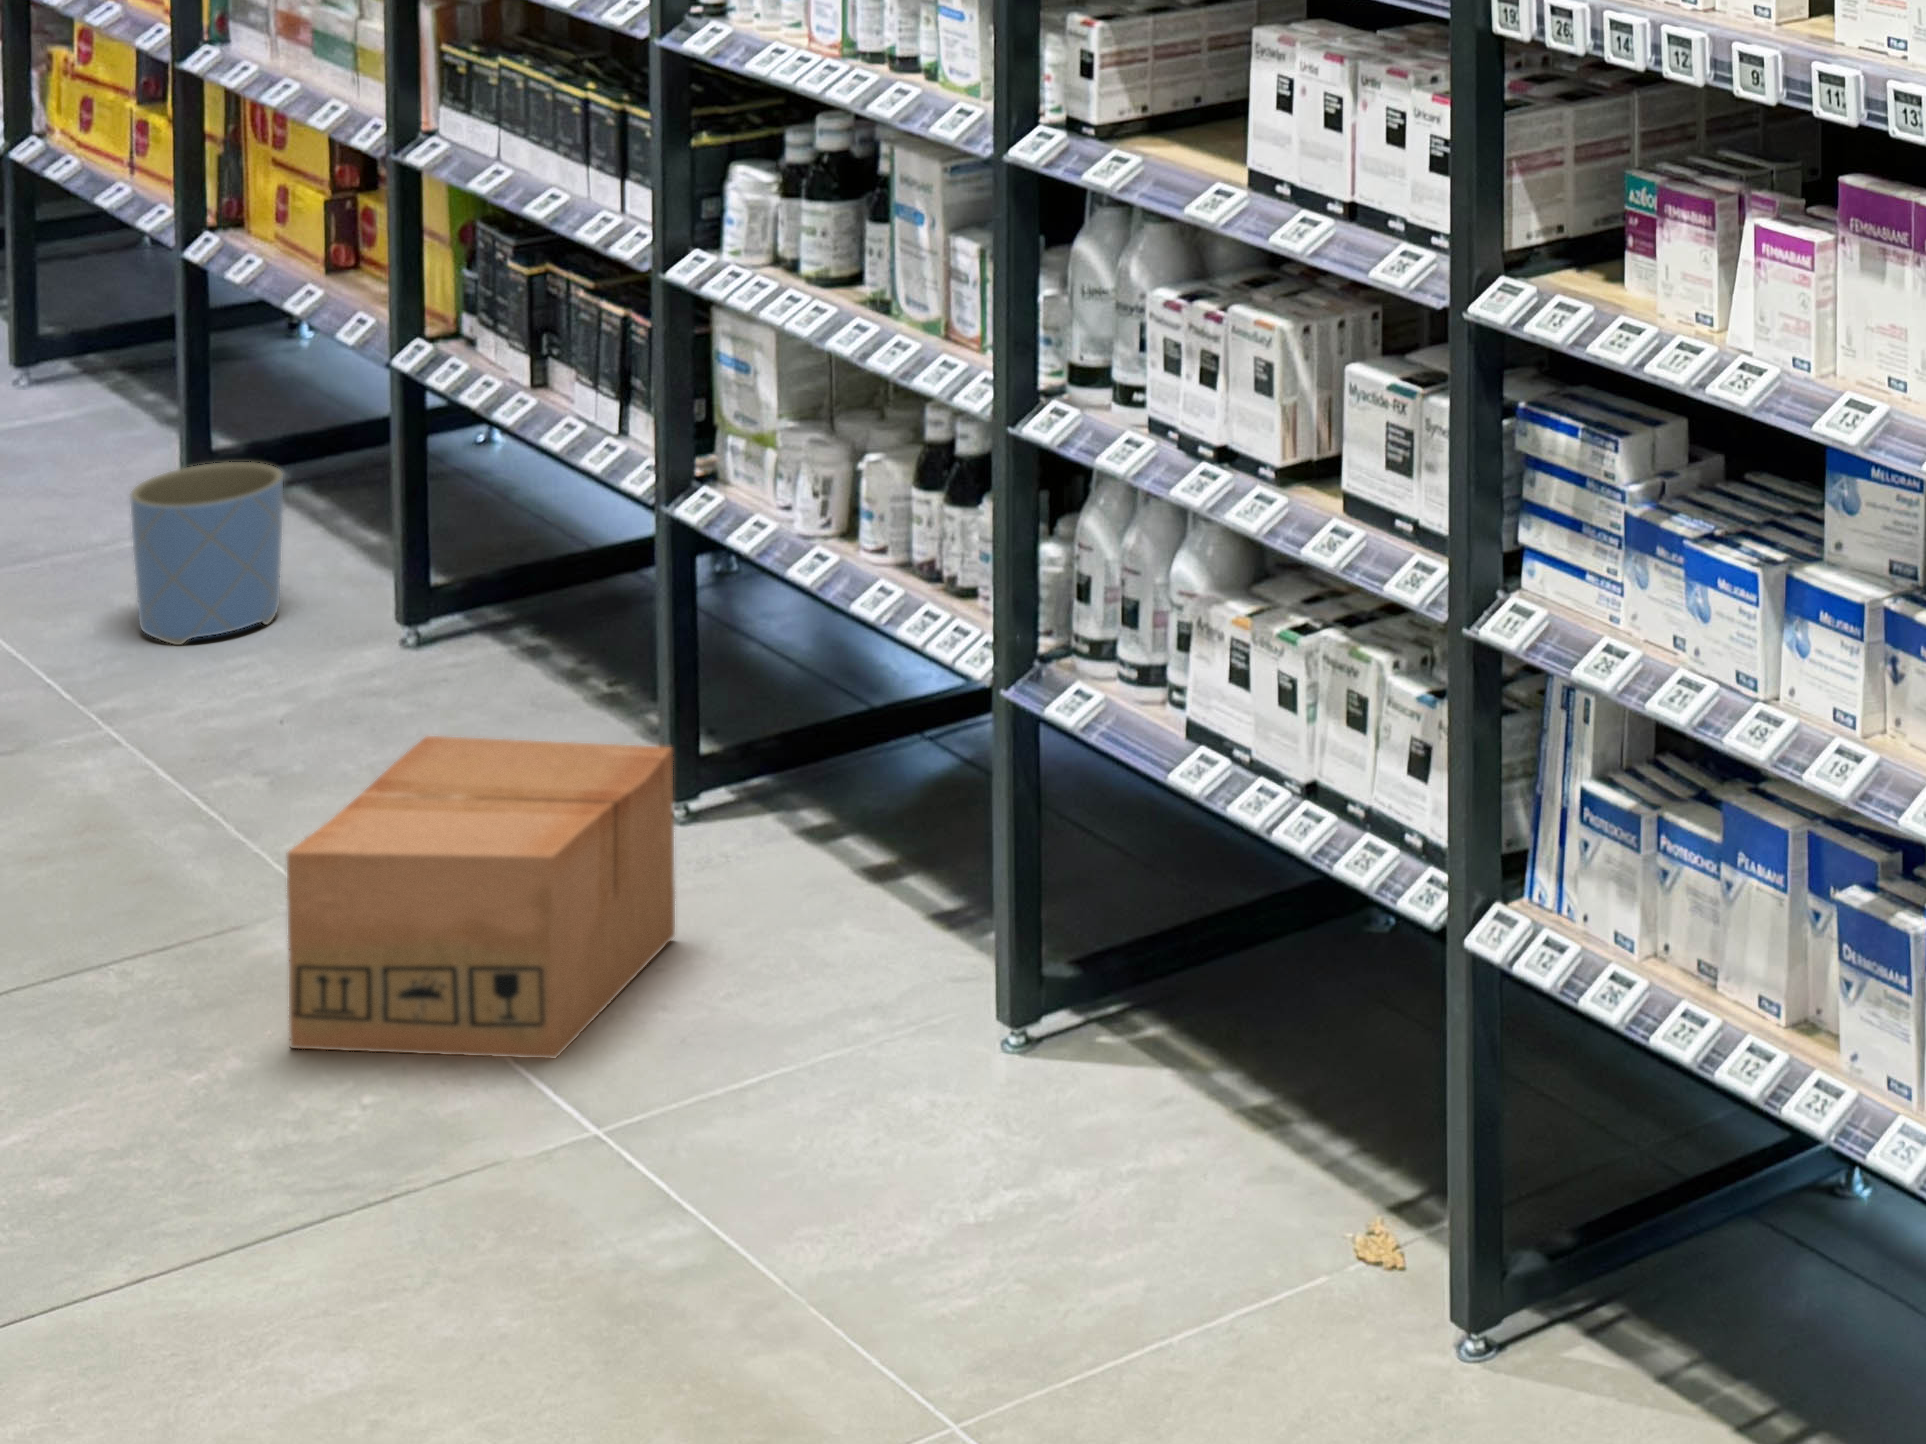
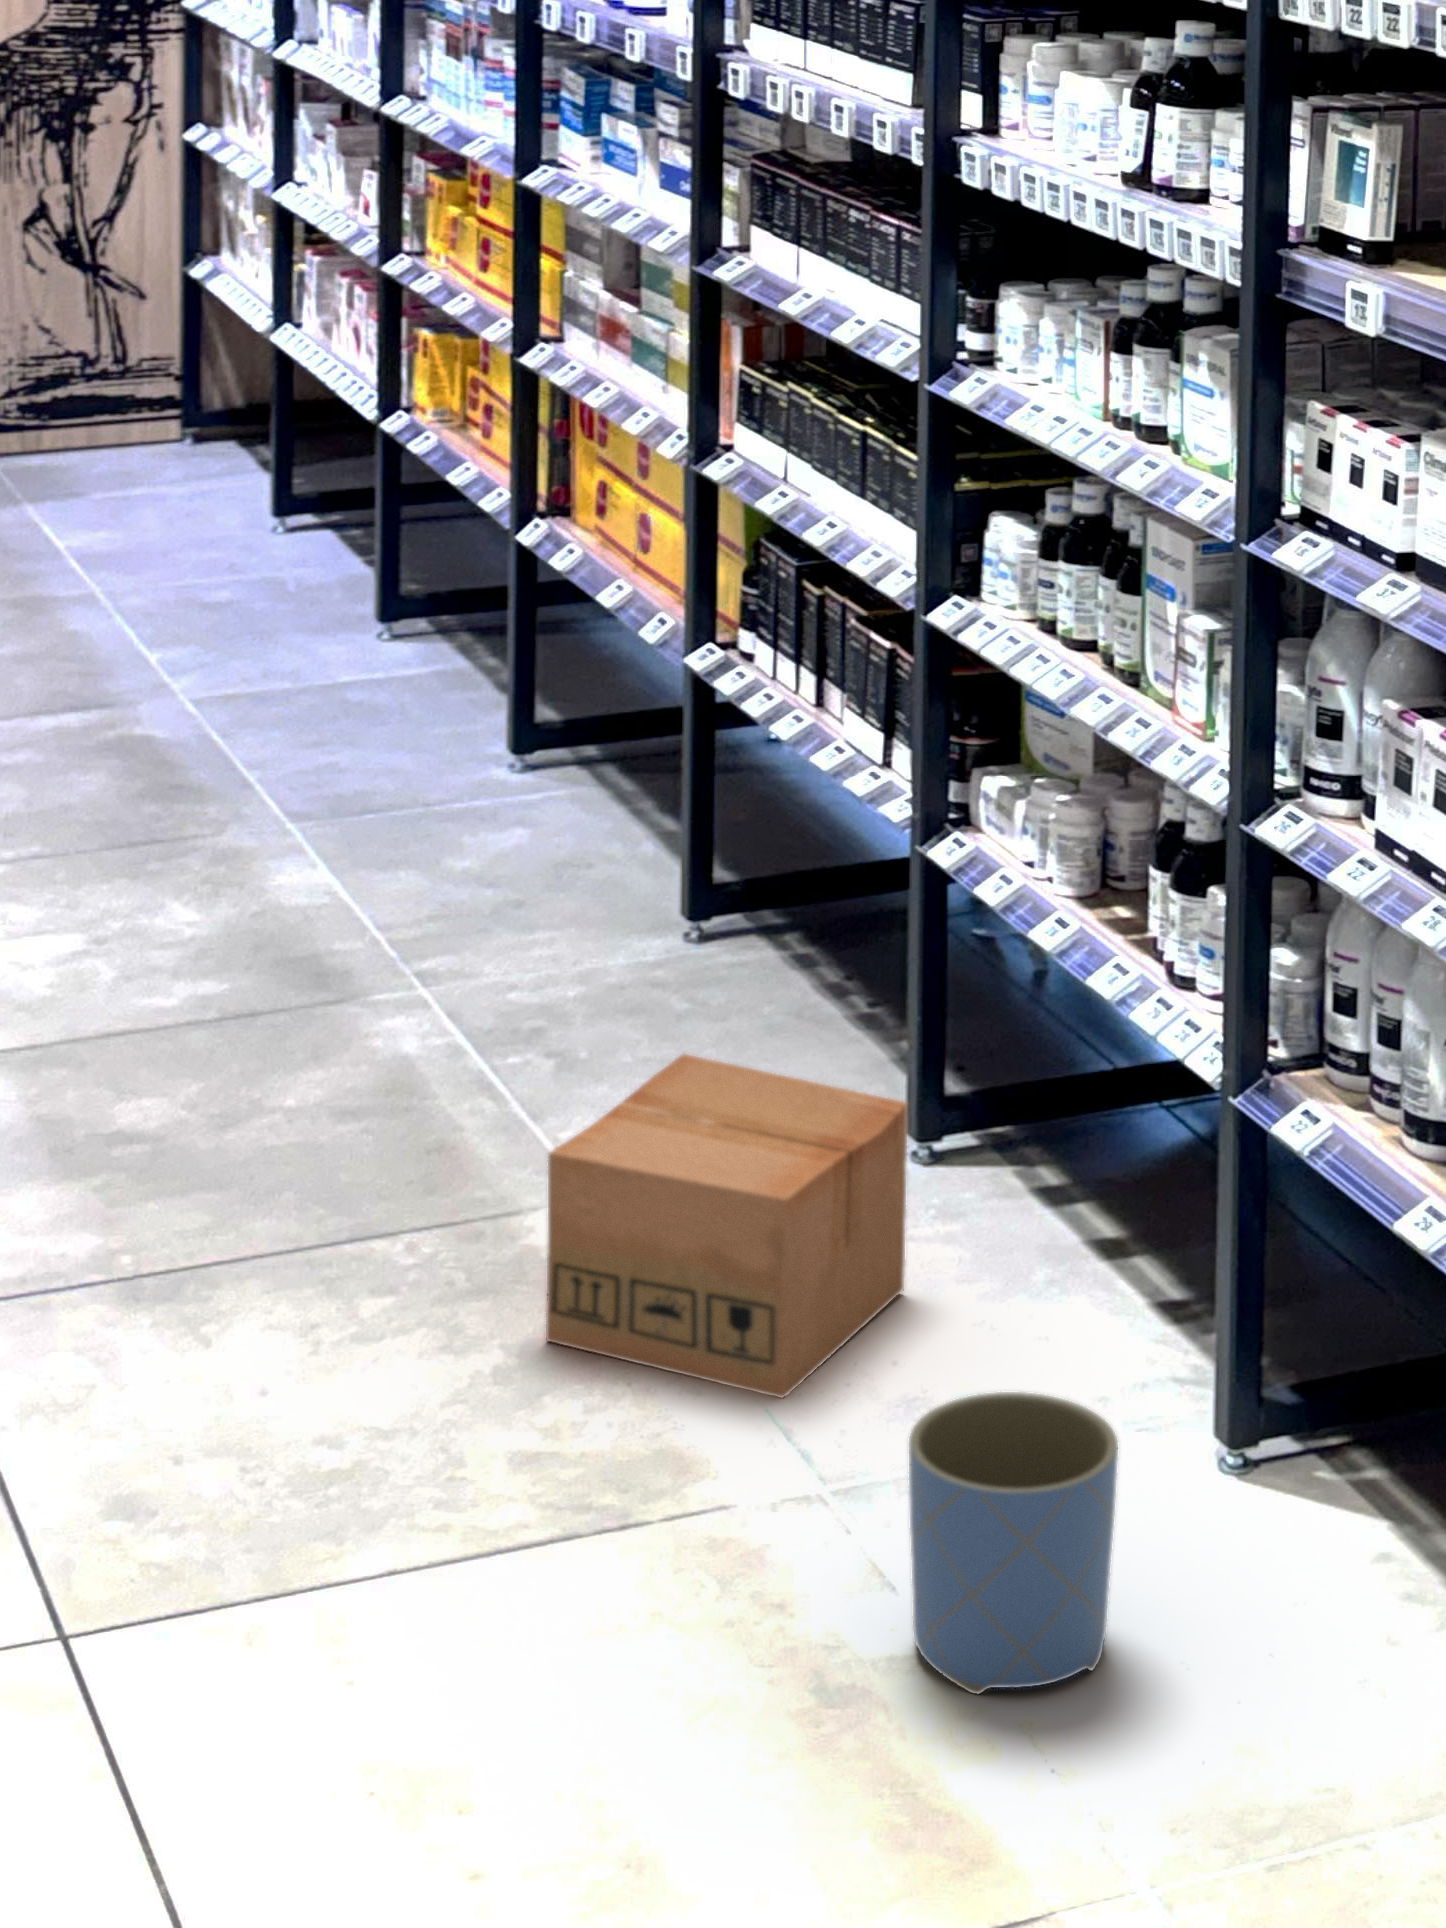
planter: present [130,462,283,645] -> present [909,1392,1118,1694]

